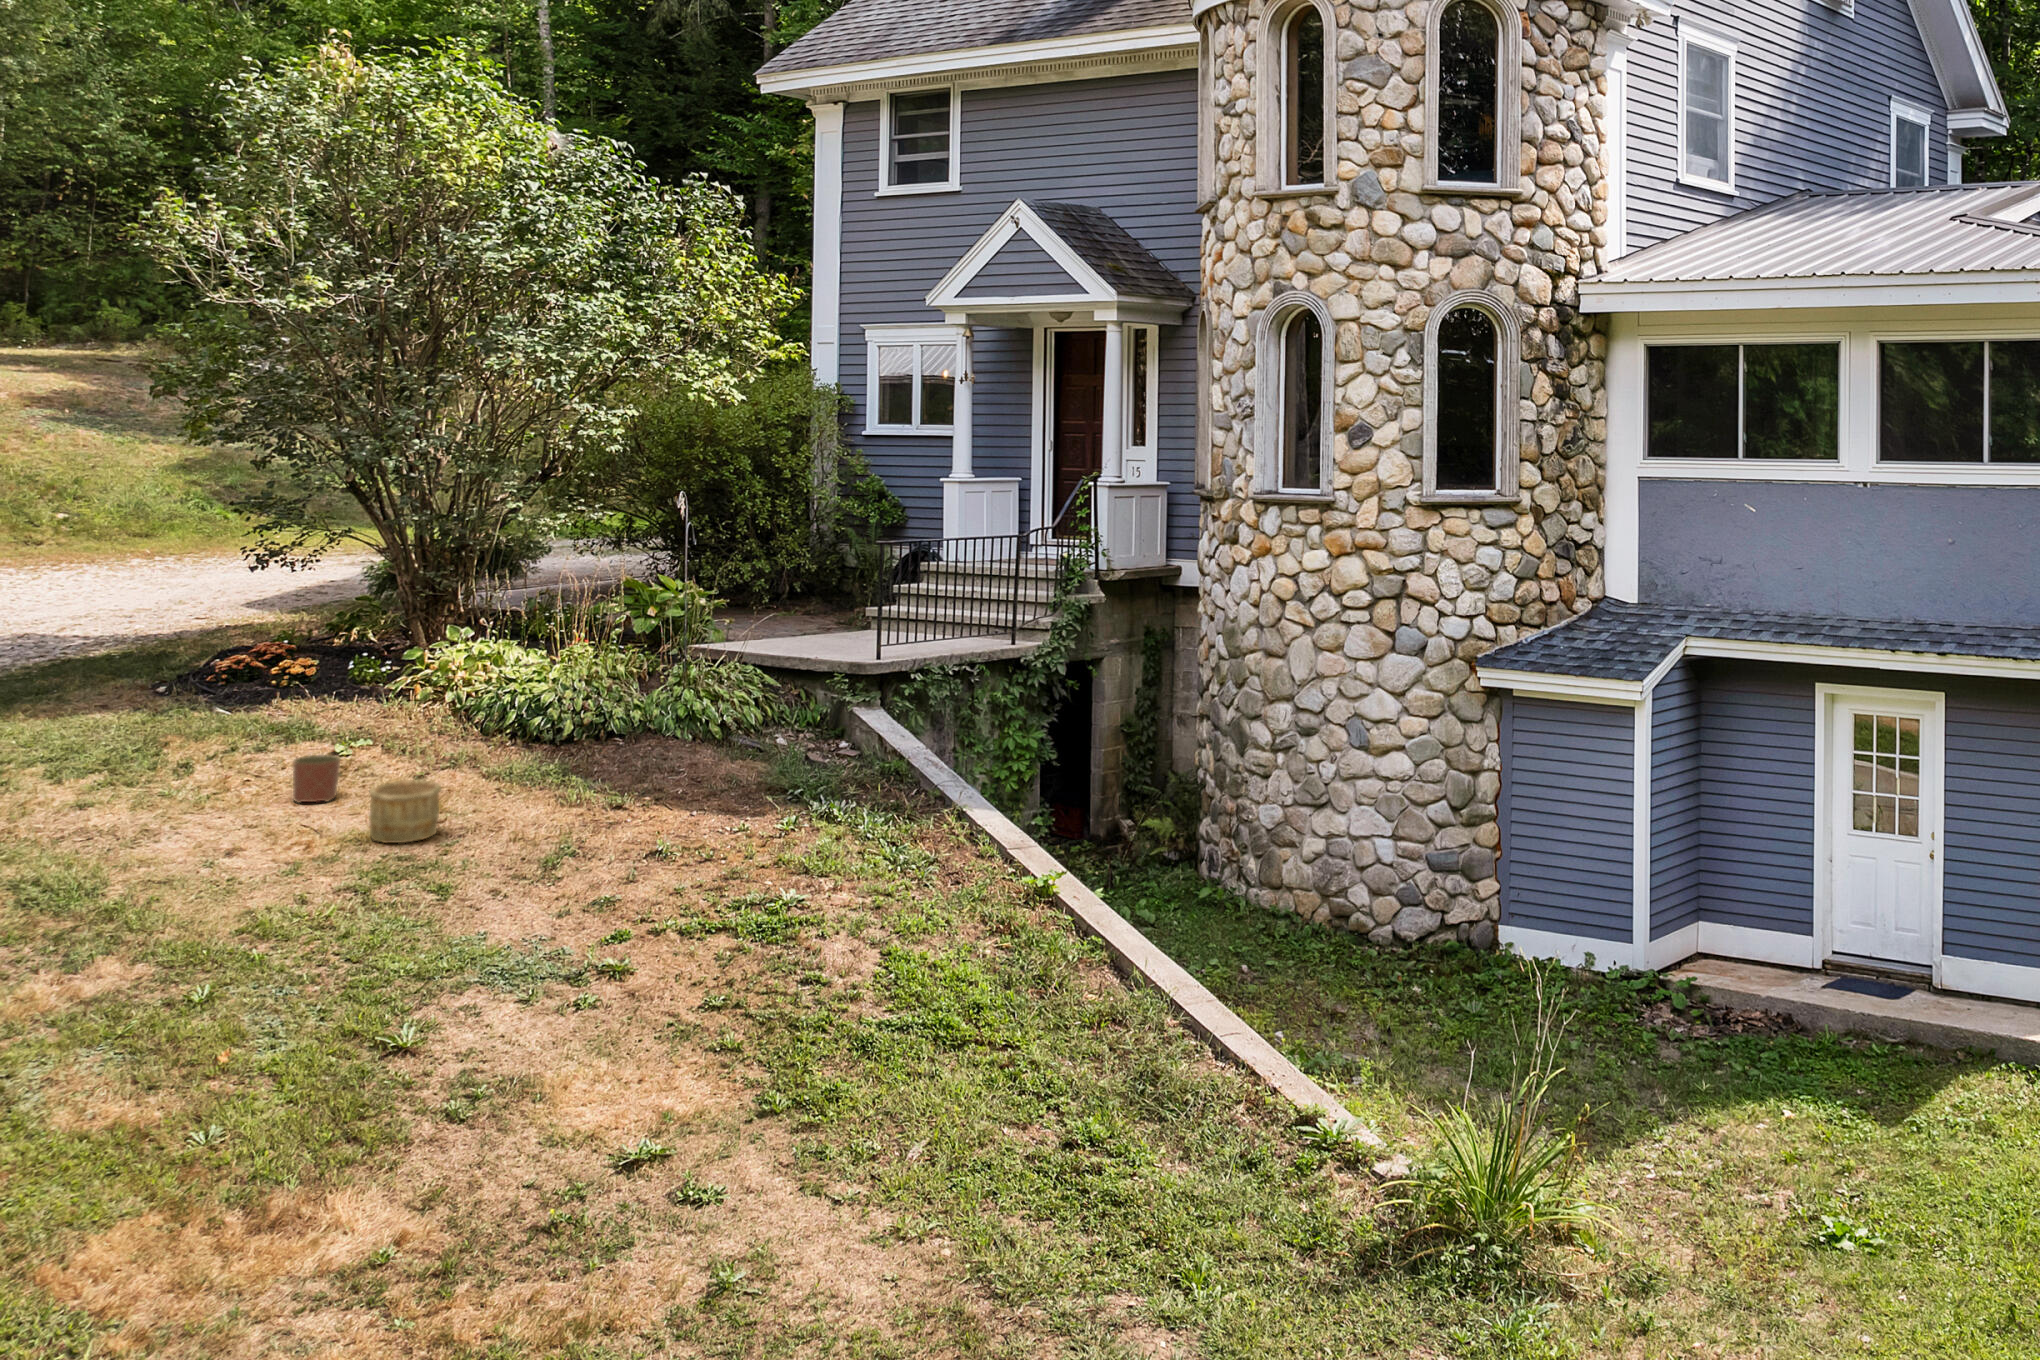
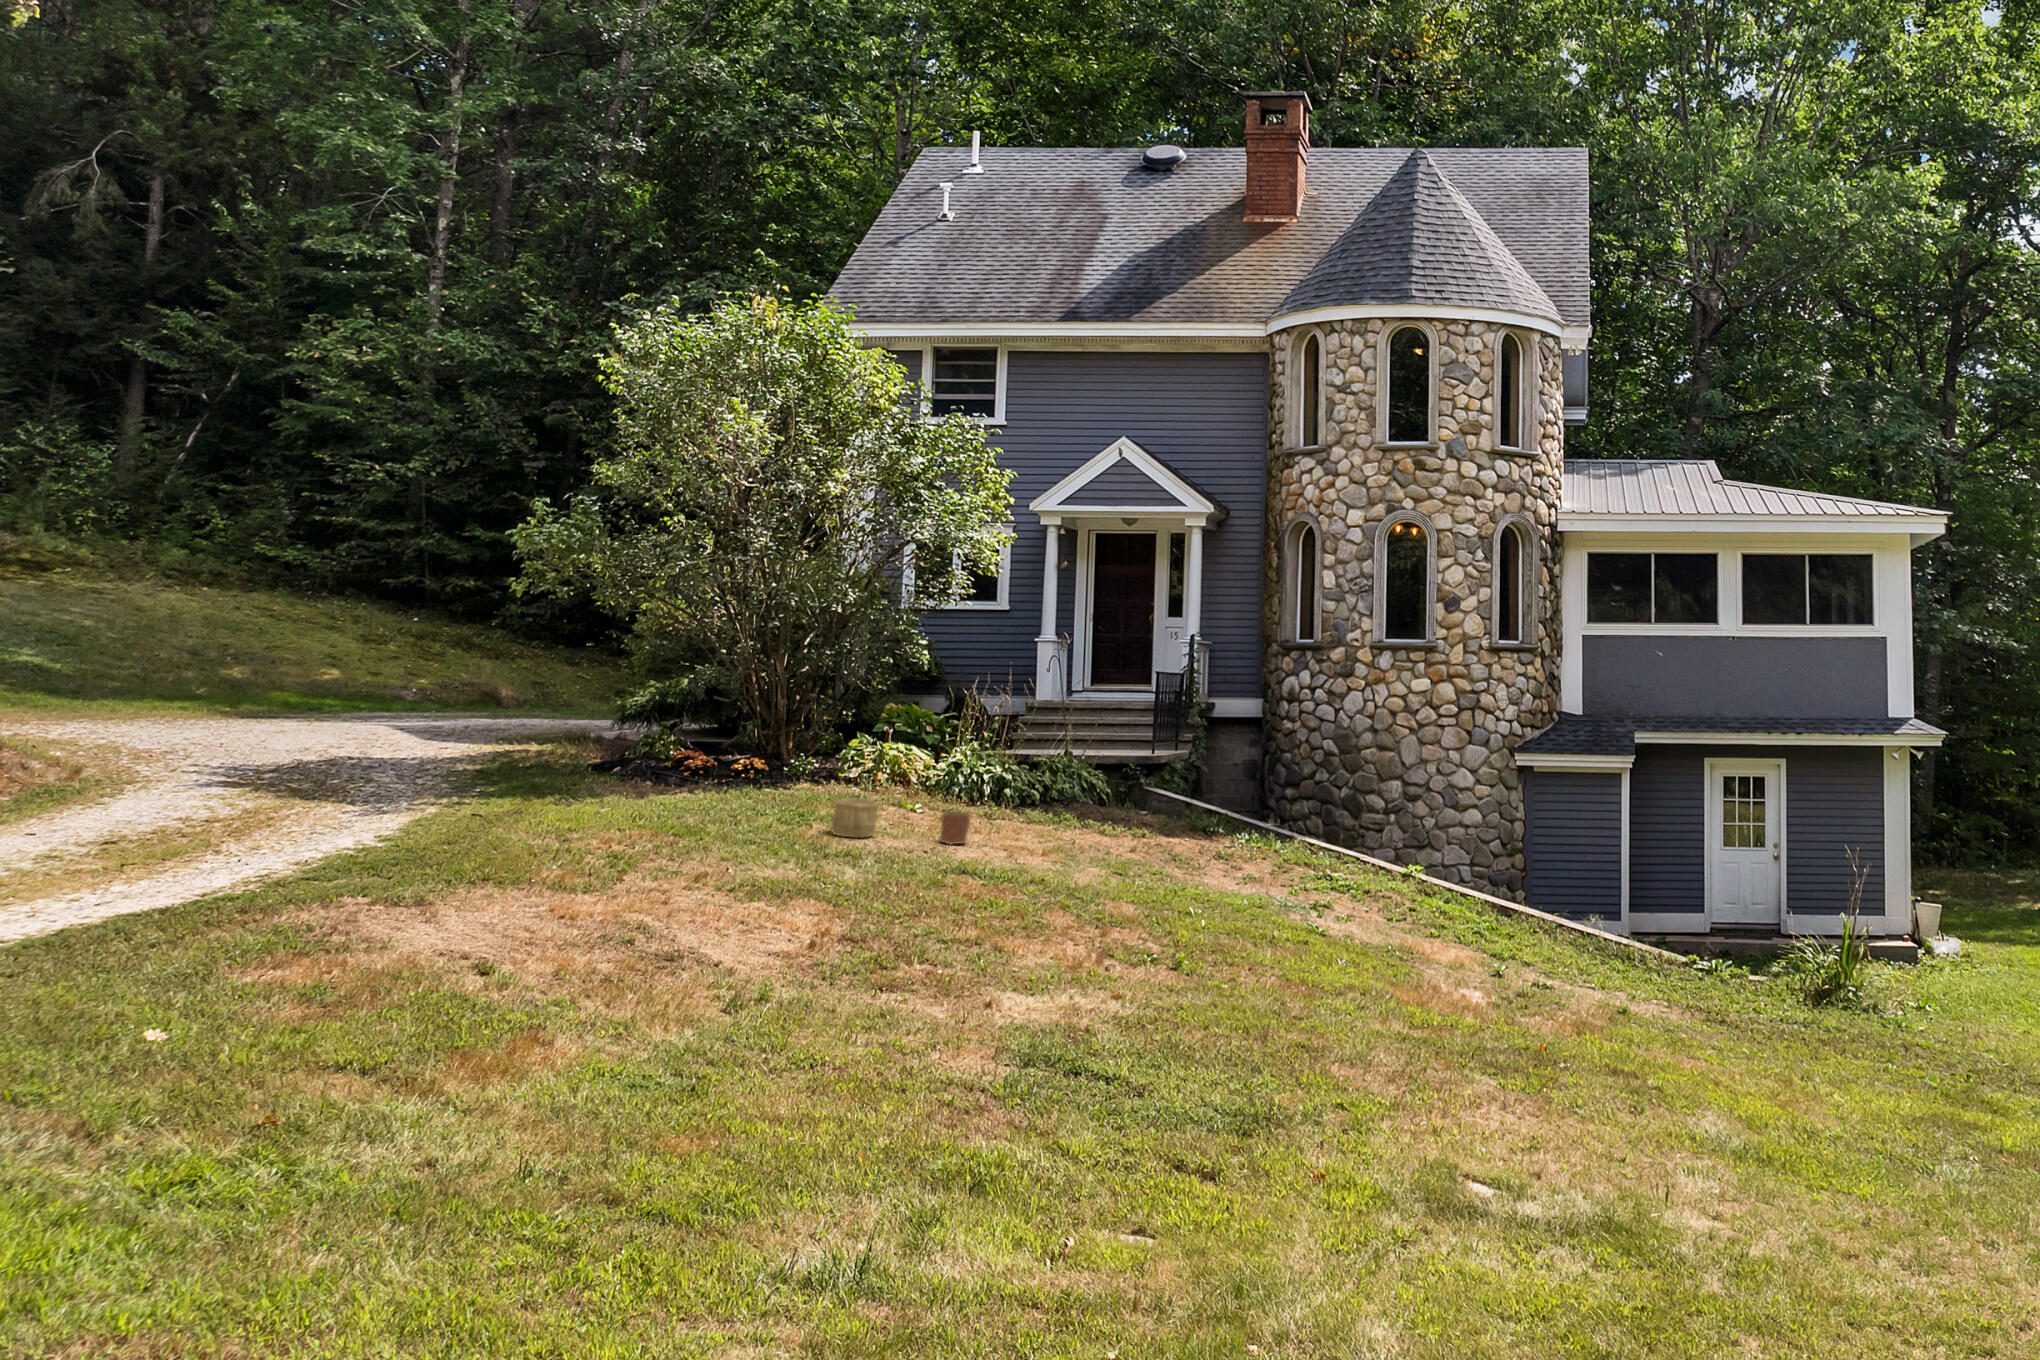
wooden bucket: present [369,780,441,843] -> present [831,798,879,838]

